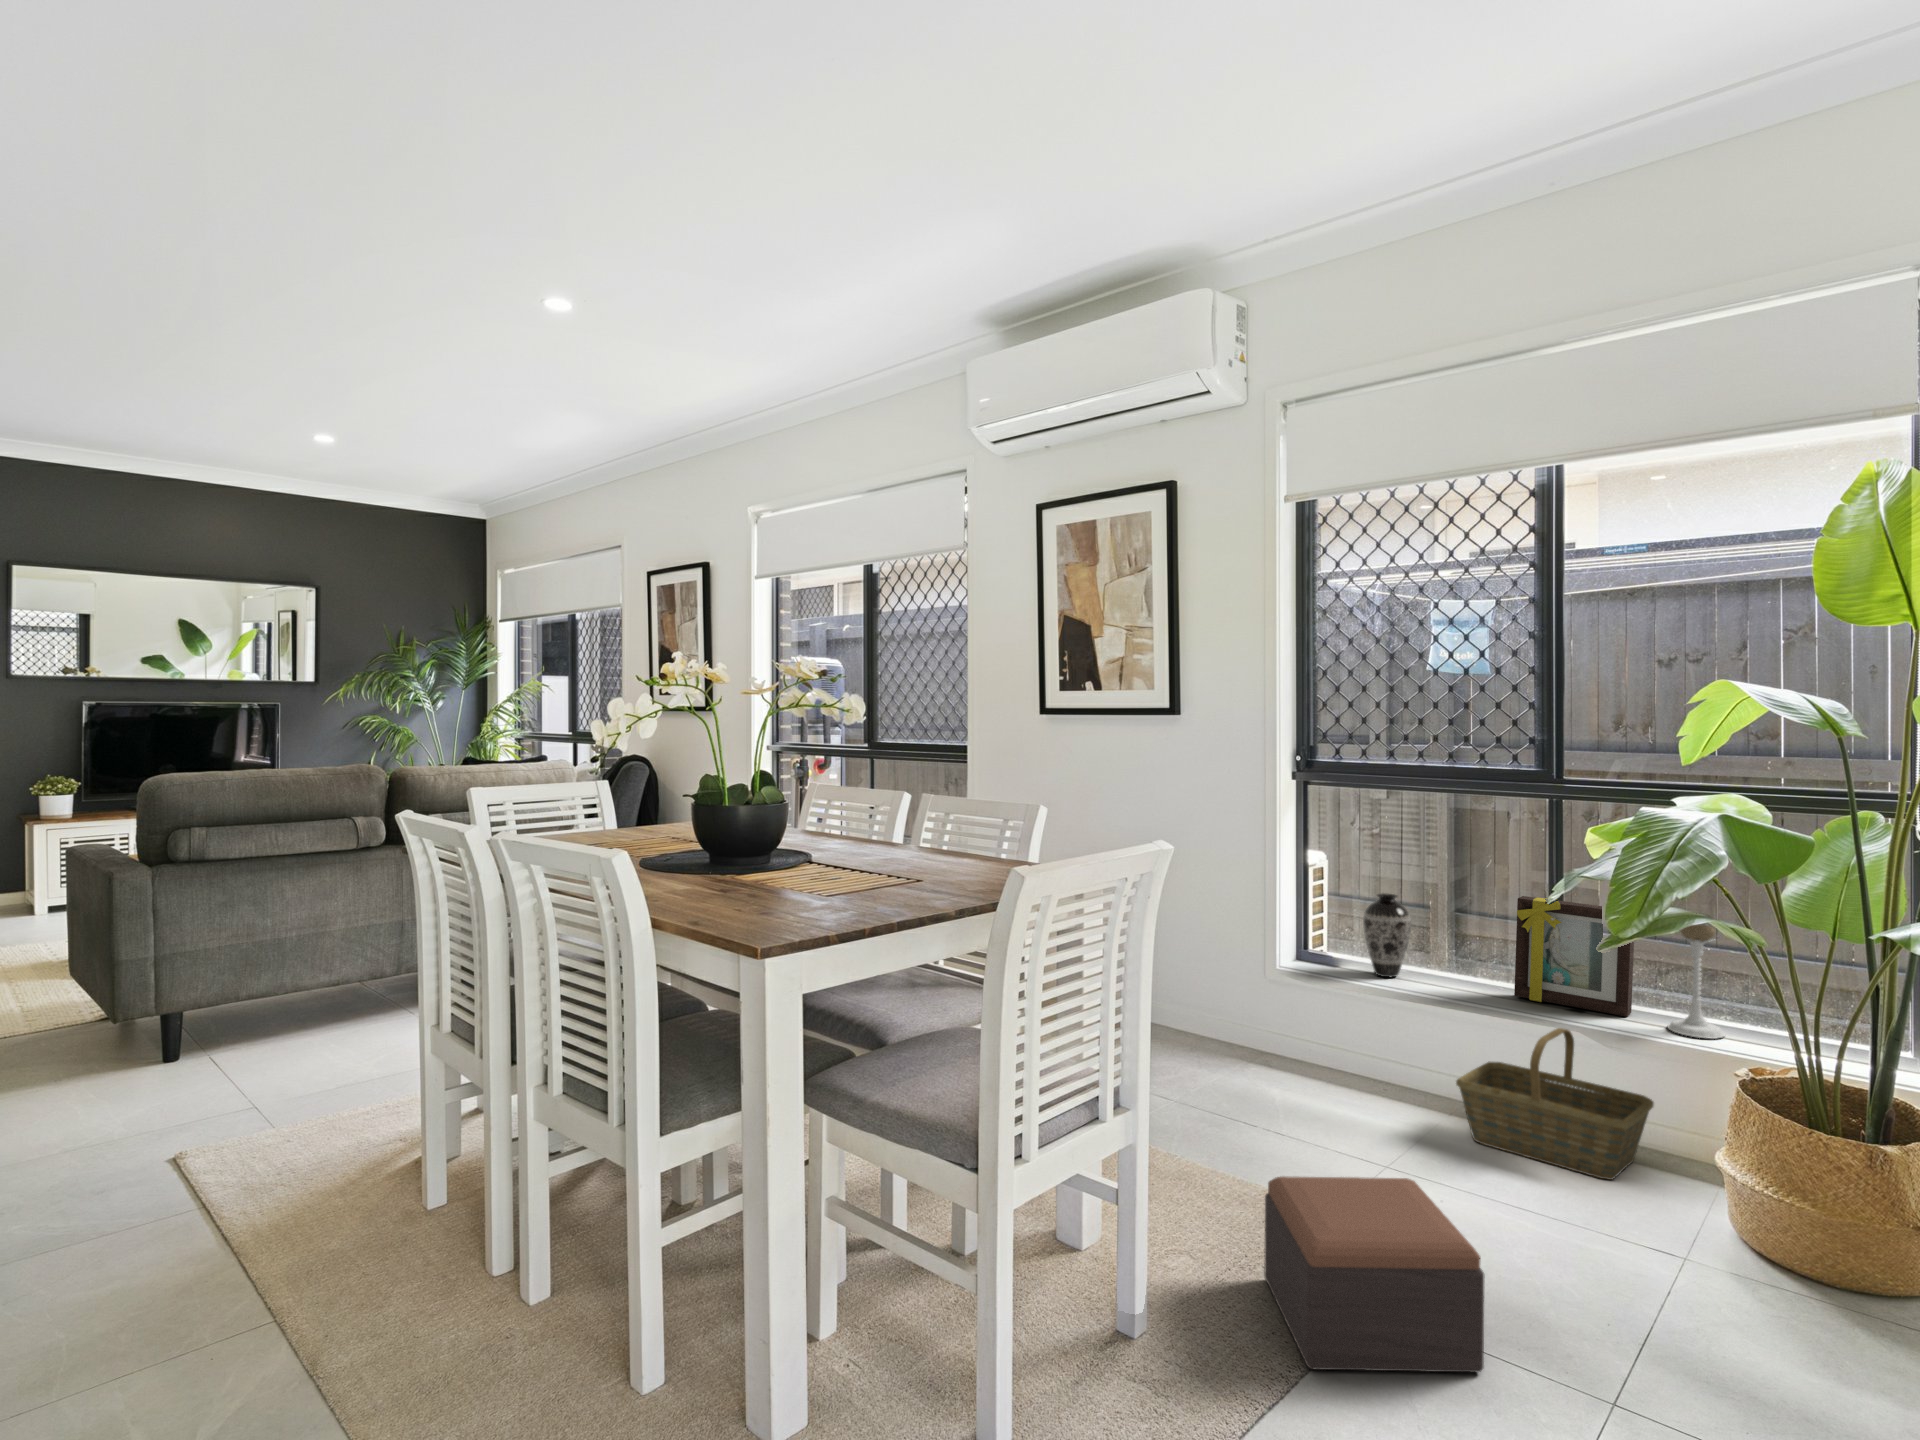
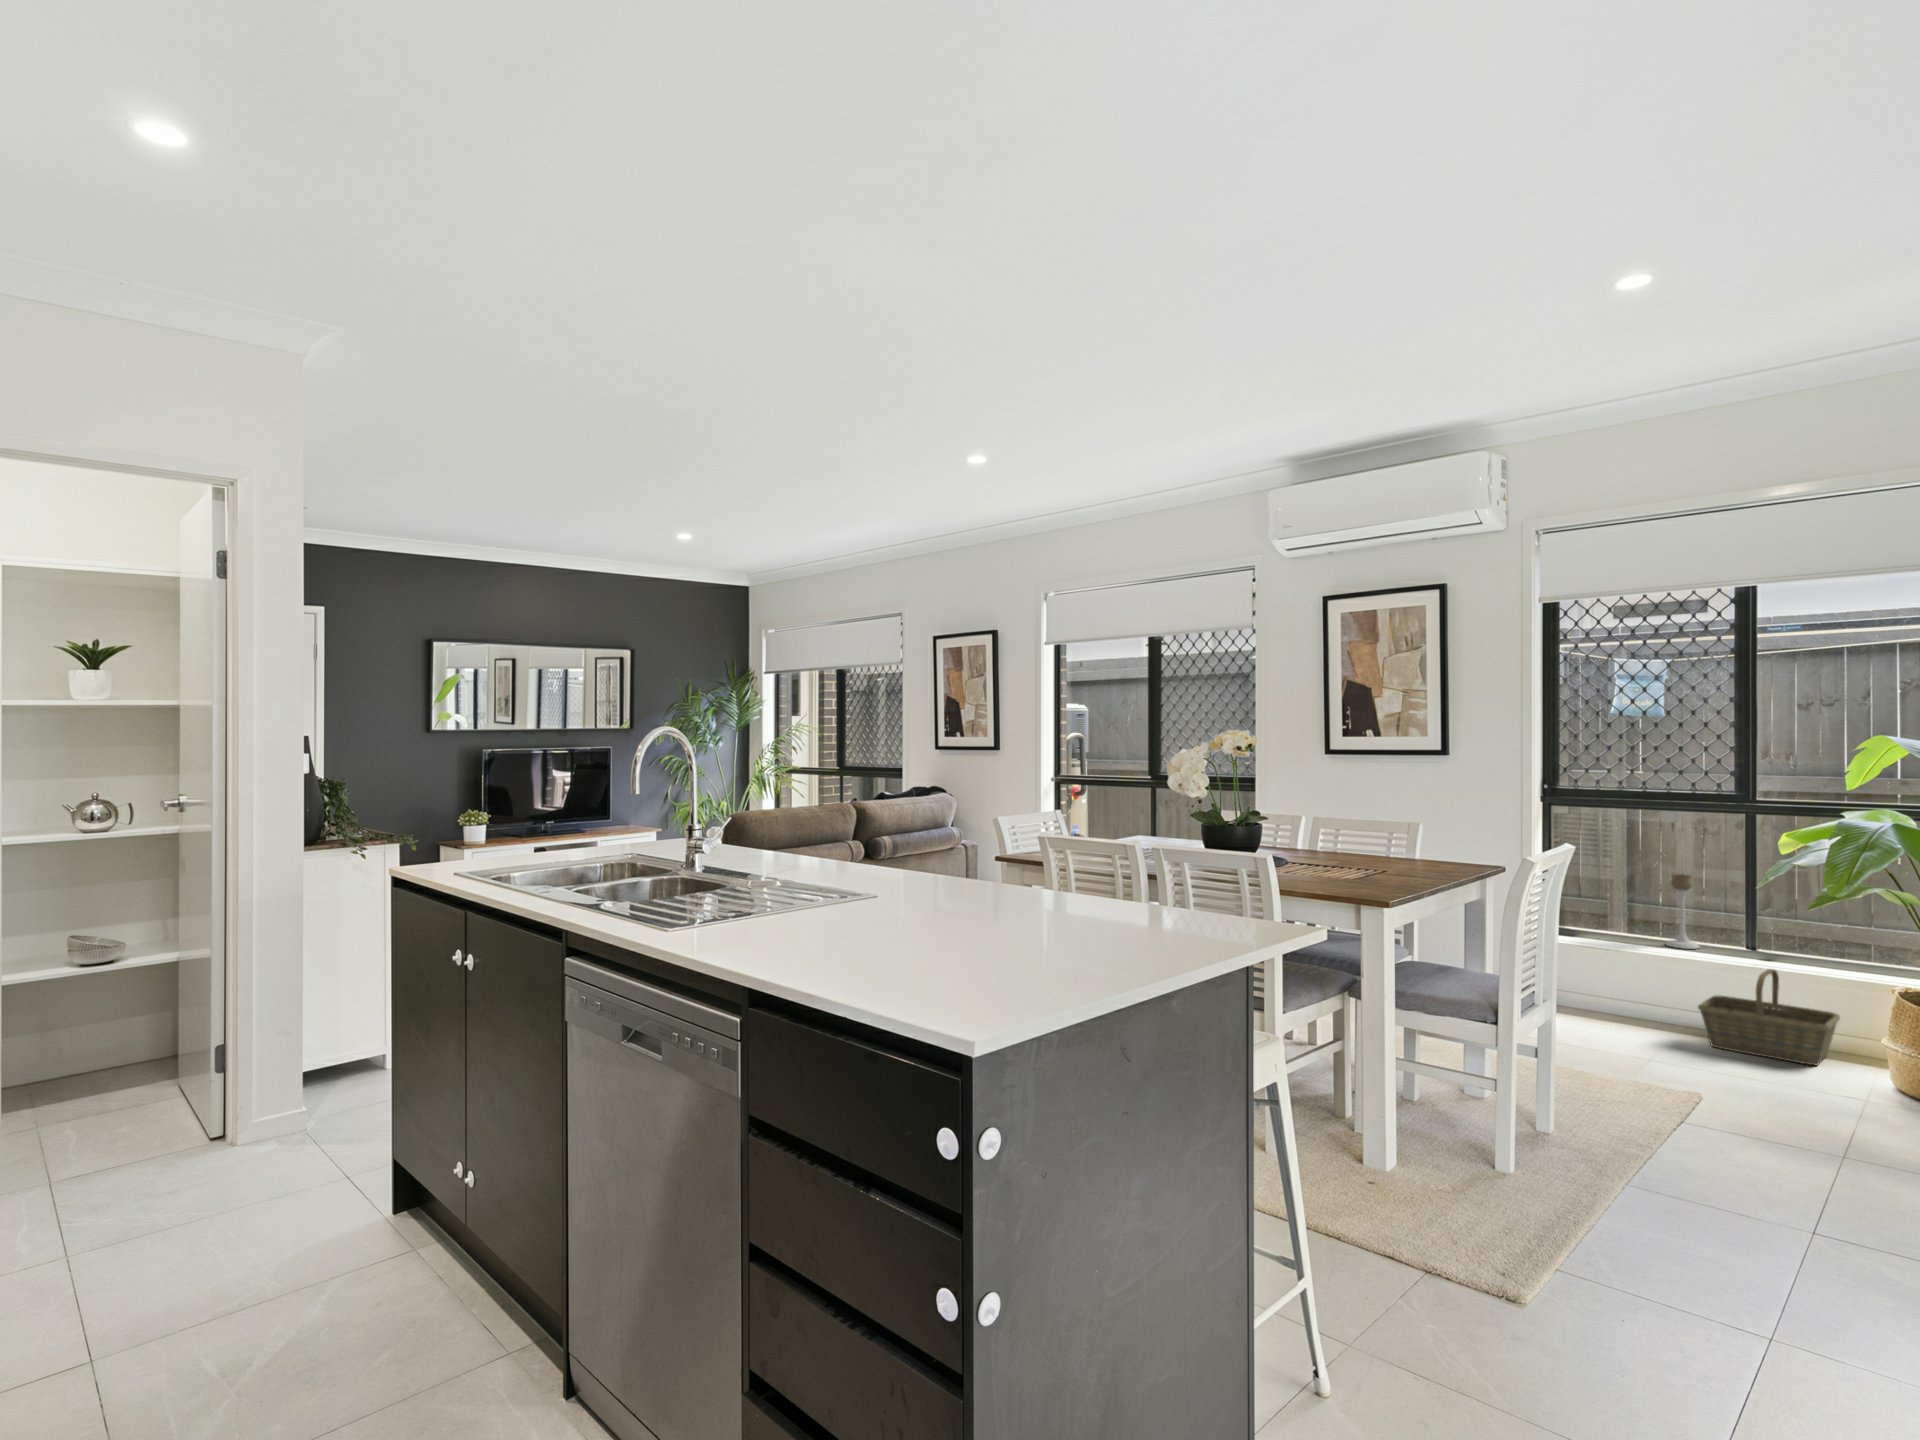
decorative vase: present [1363,893,1411,977] -> none [1603,883,1641,942]
picture frame: present [1514,896,1634,1017] -> none [1725,882,1815,963]
candle holder: present [1668,913,1725,1039] -> present [1666,874,1699,949]
footstool: present [1264,1176,1484,1372] -> none [1620,1047,1780,1148]

